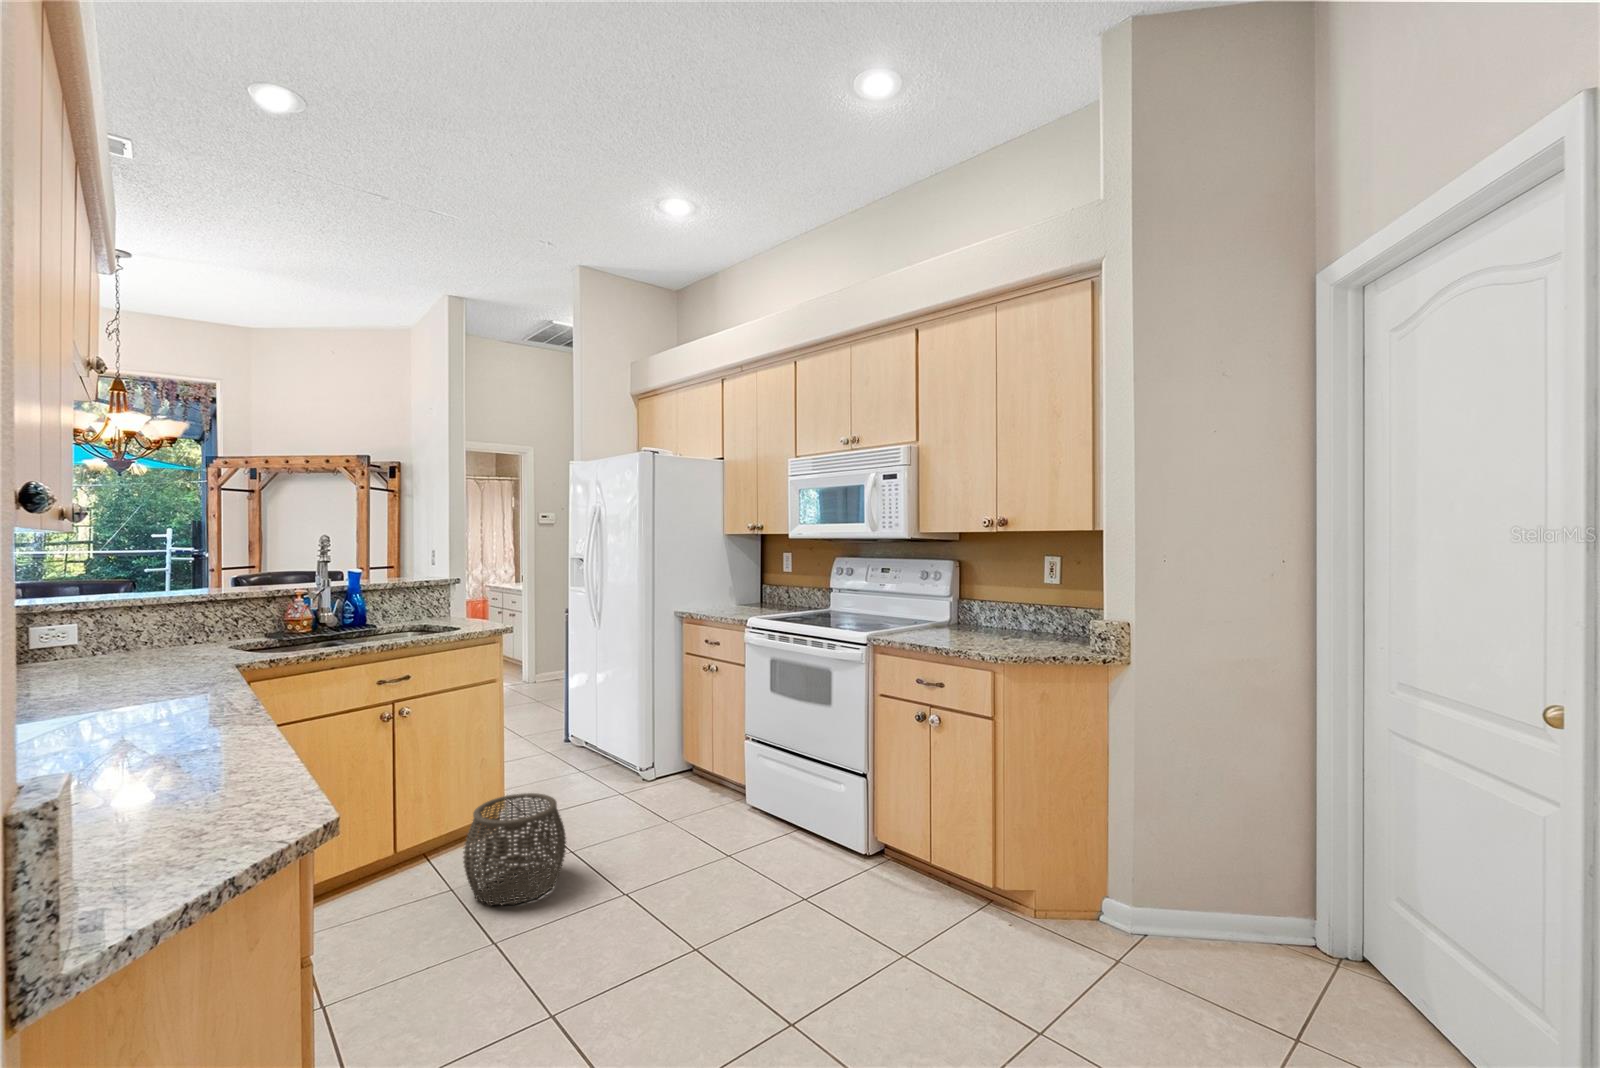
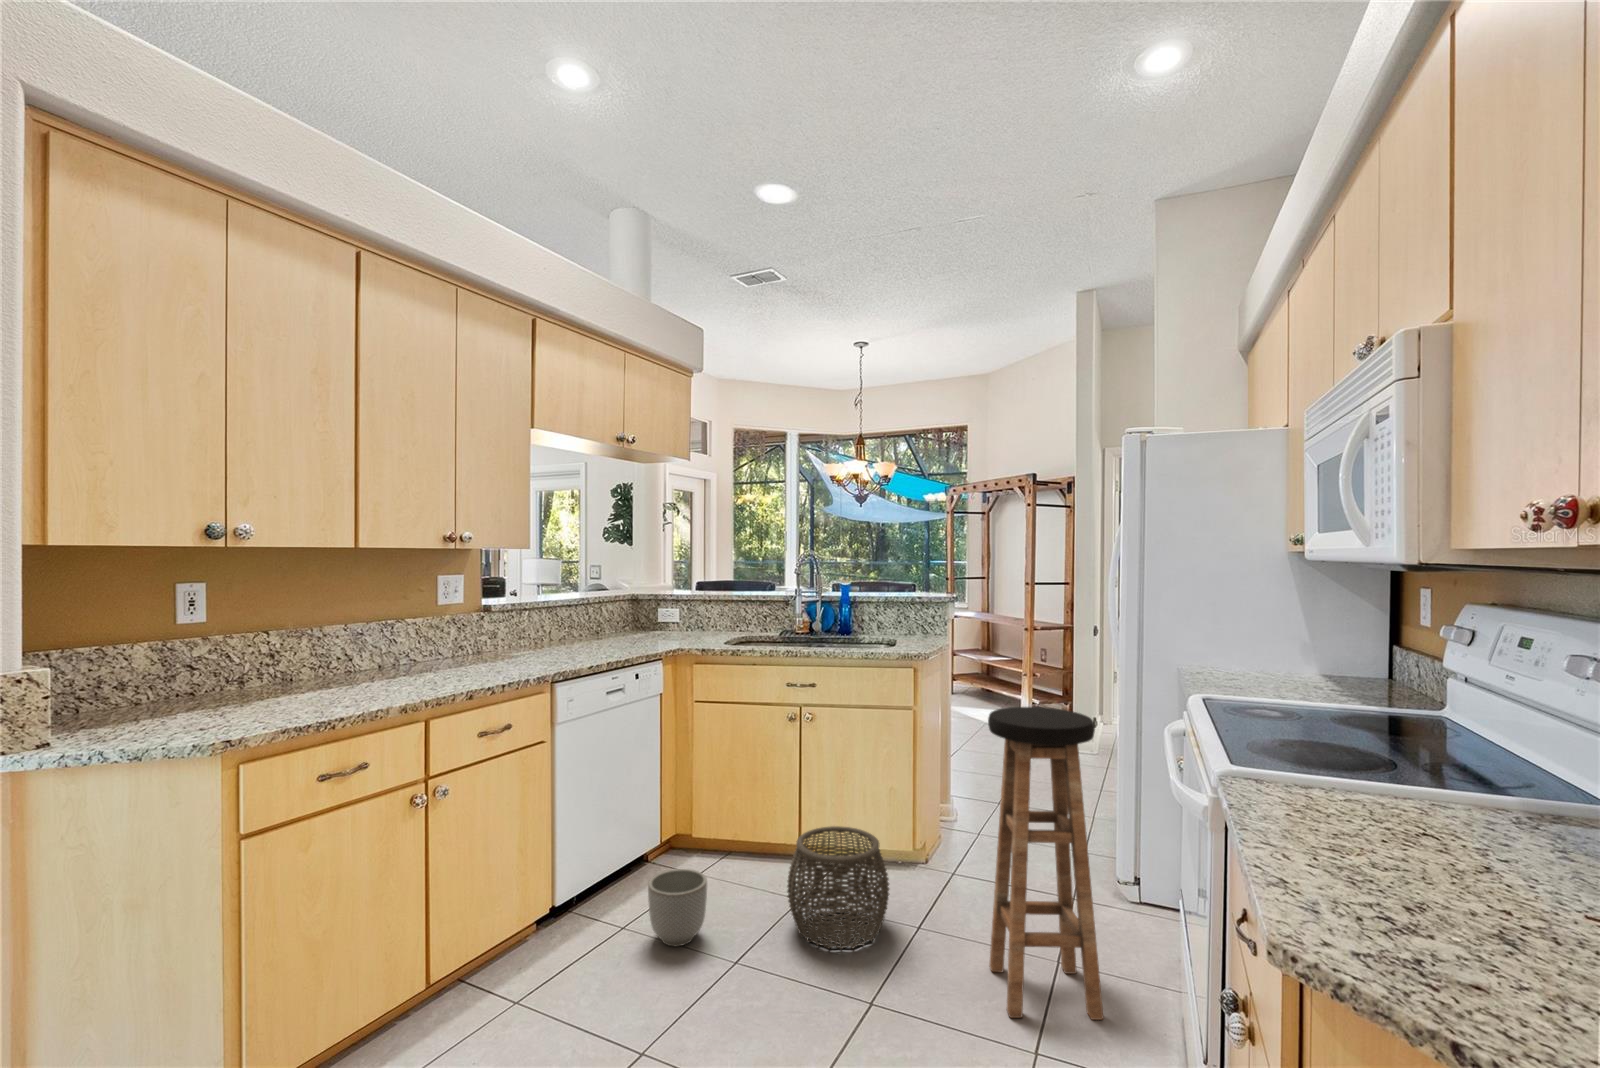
bar stool: none [640,645,725,857] -> present [988,707,1103,1020]
planter: none [357,895,433,986] -> present [648,869,707,946]

